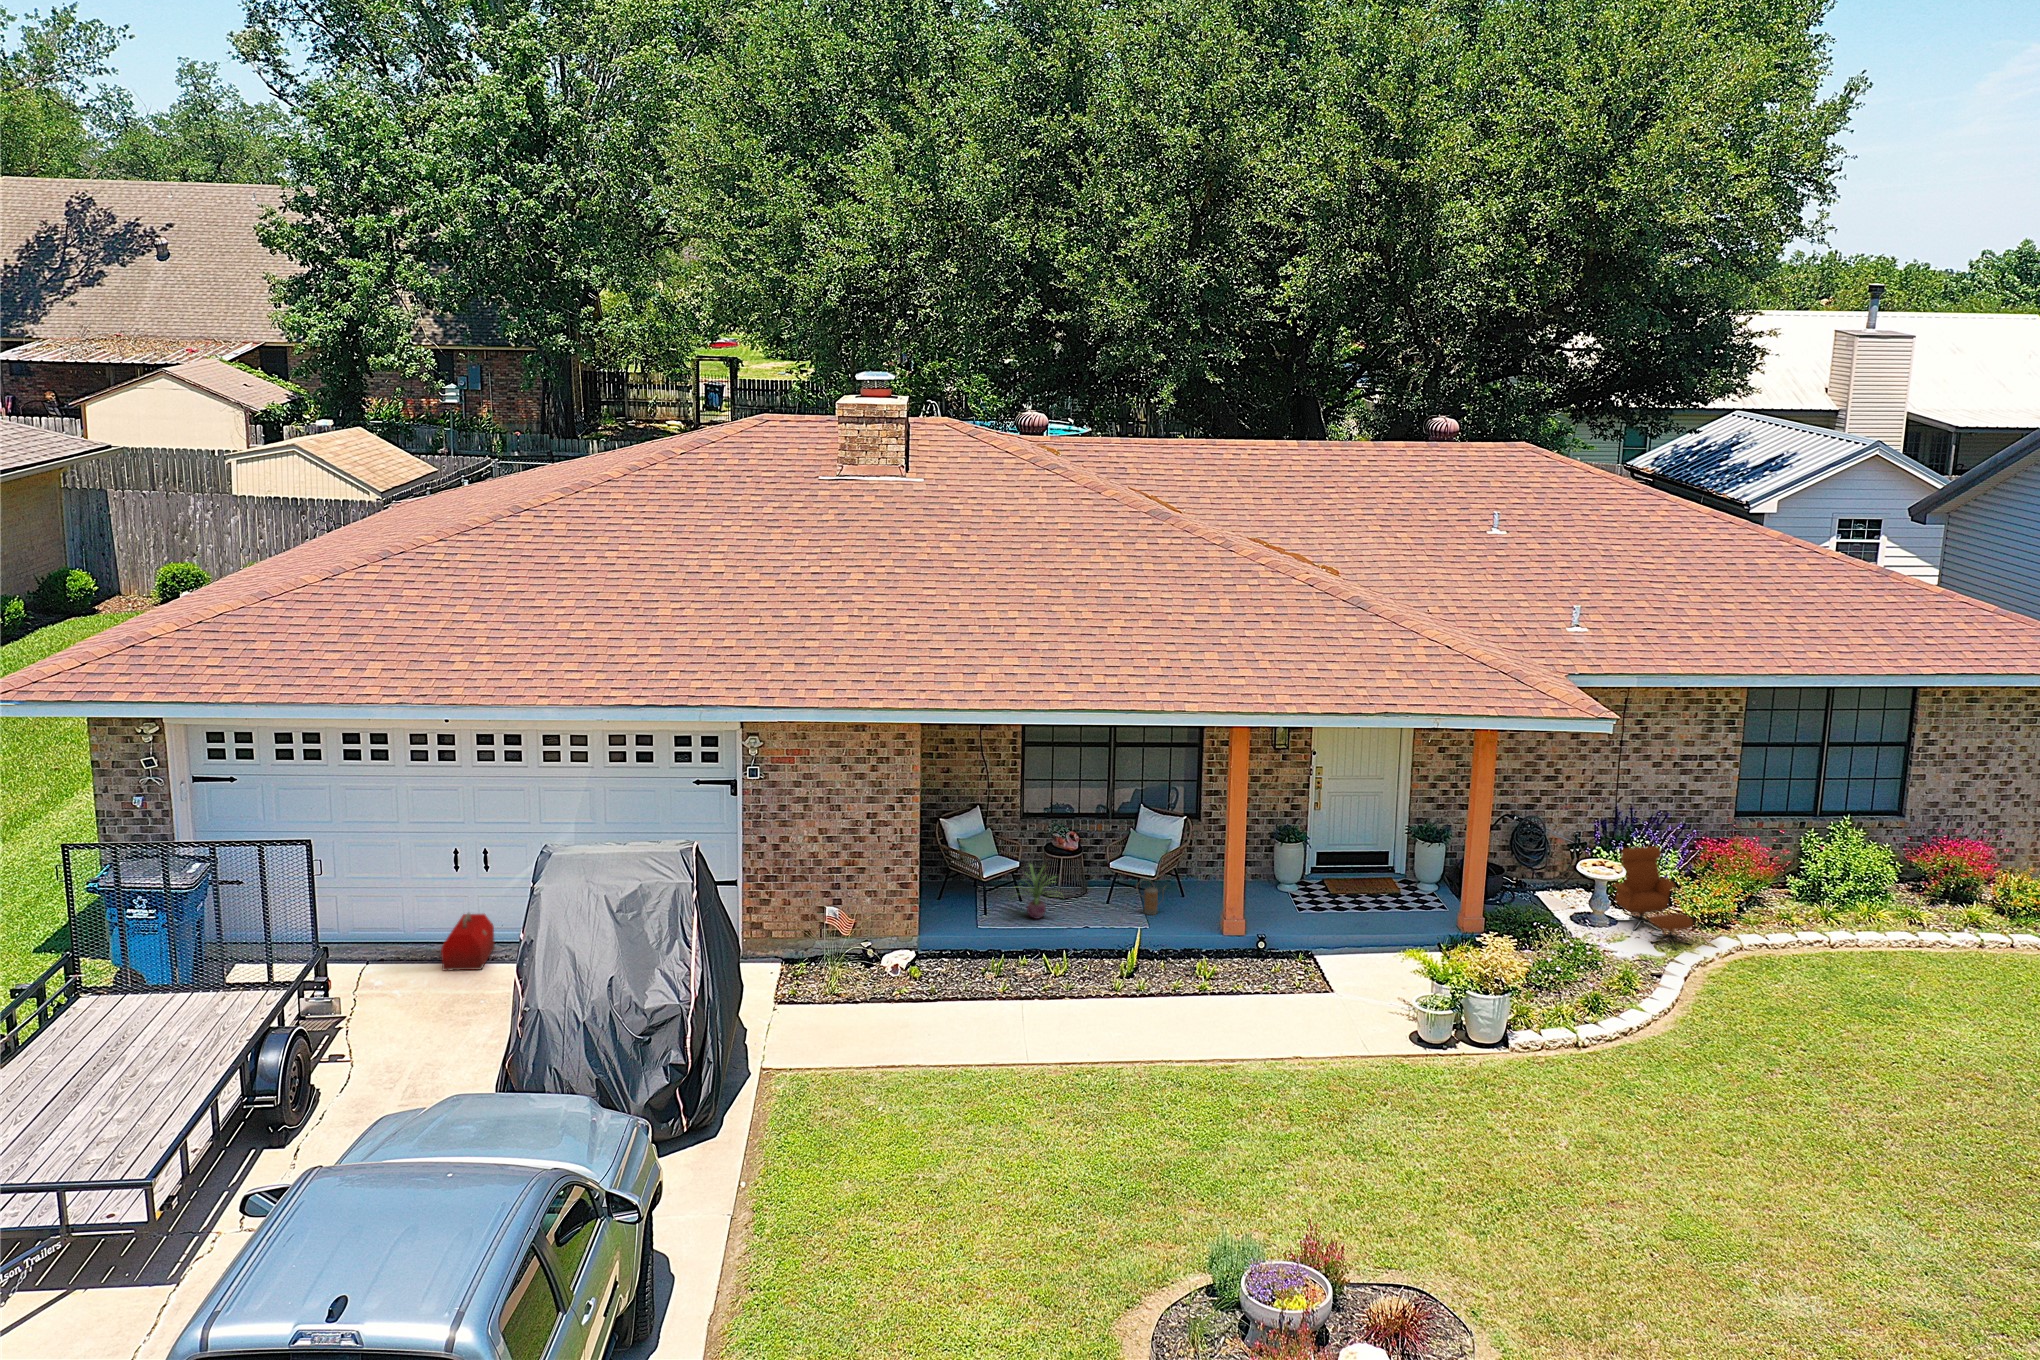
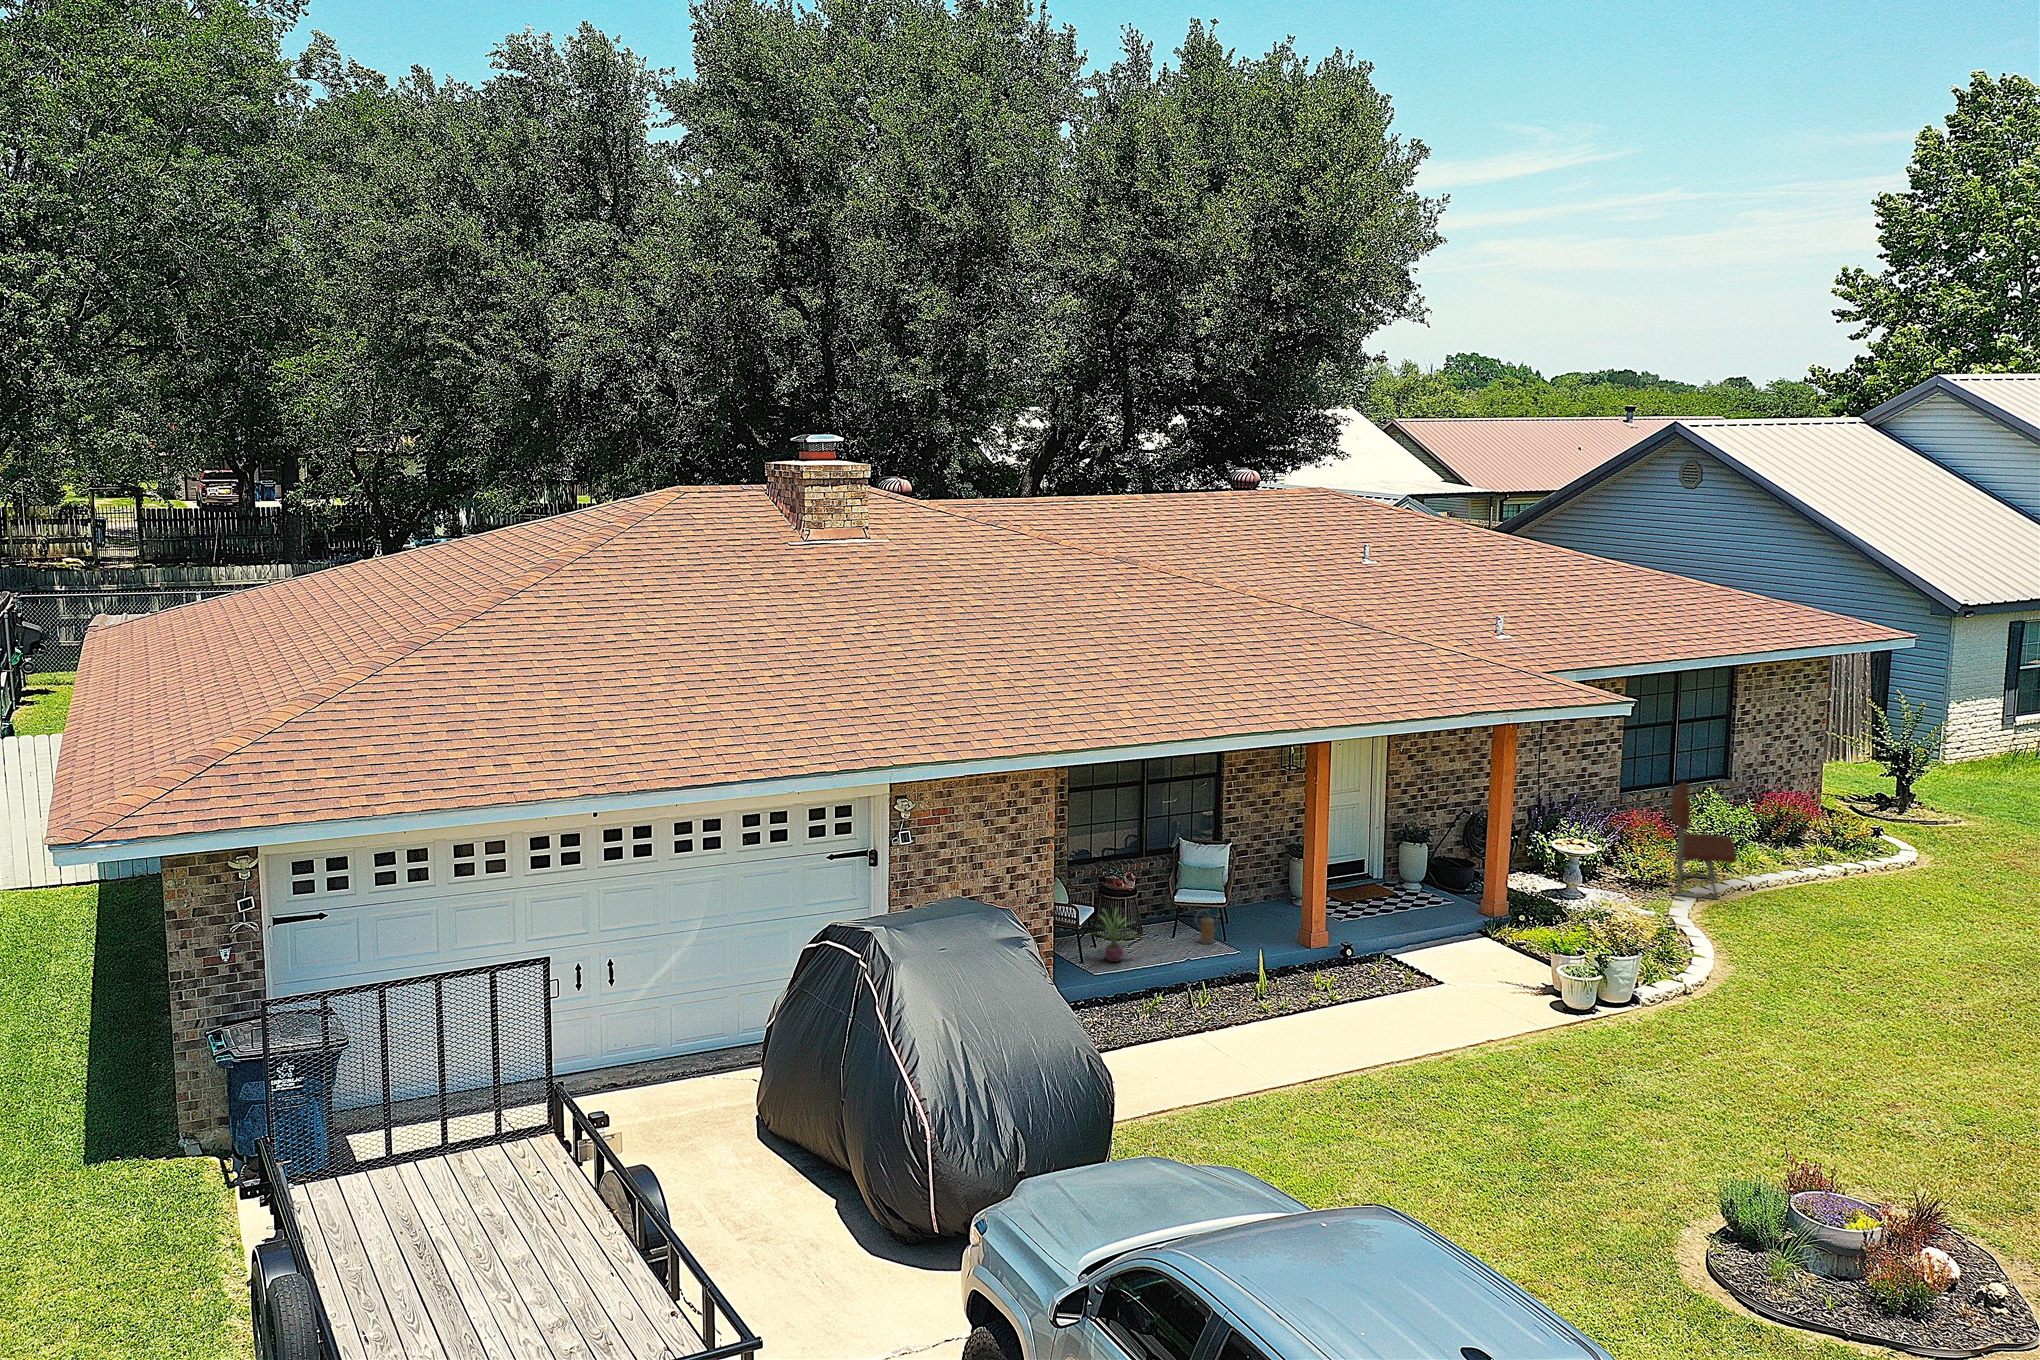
bench: none [1733,813,1833,952] -> present [1671,782,1736,899]
lounge chair: present [1613,846,1693,949] -> none [1571,823,1653,909]
toolbox: present [441,913,495,971] -> none [584,1032,643,1100]

